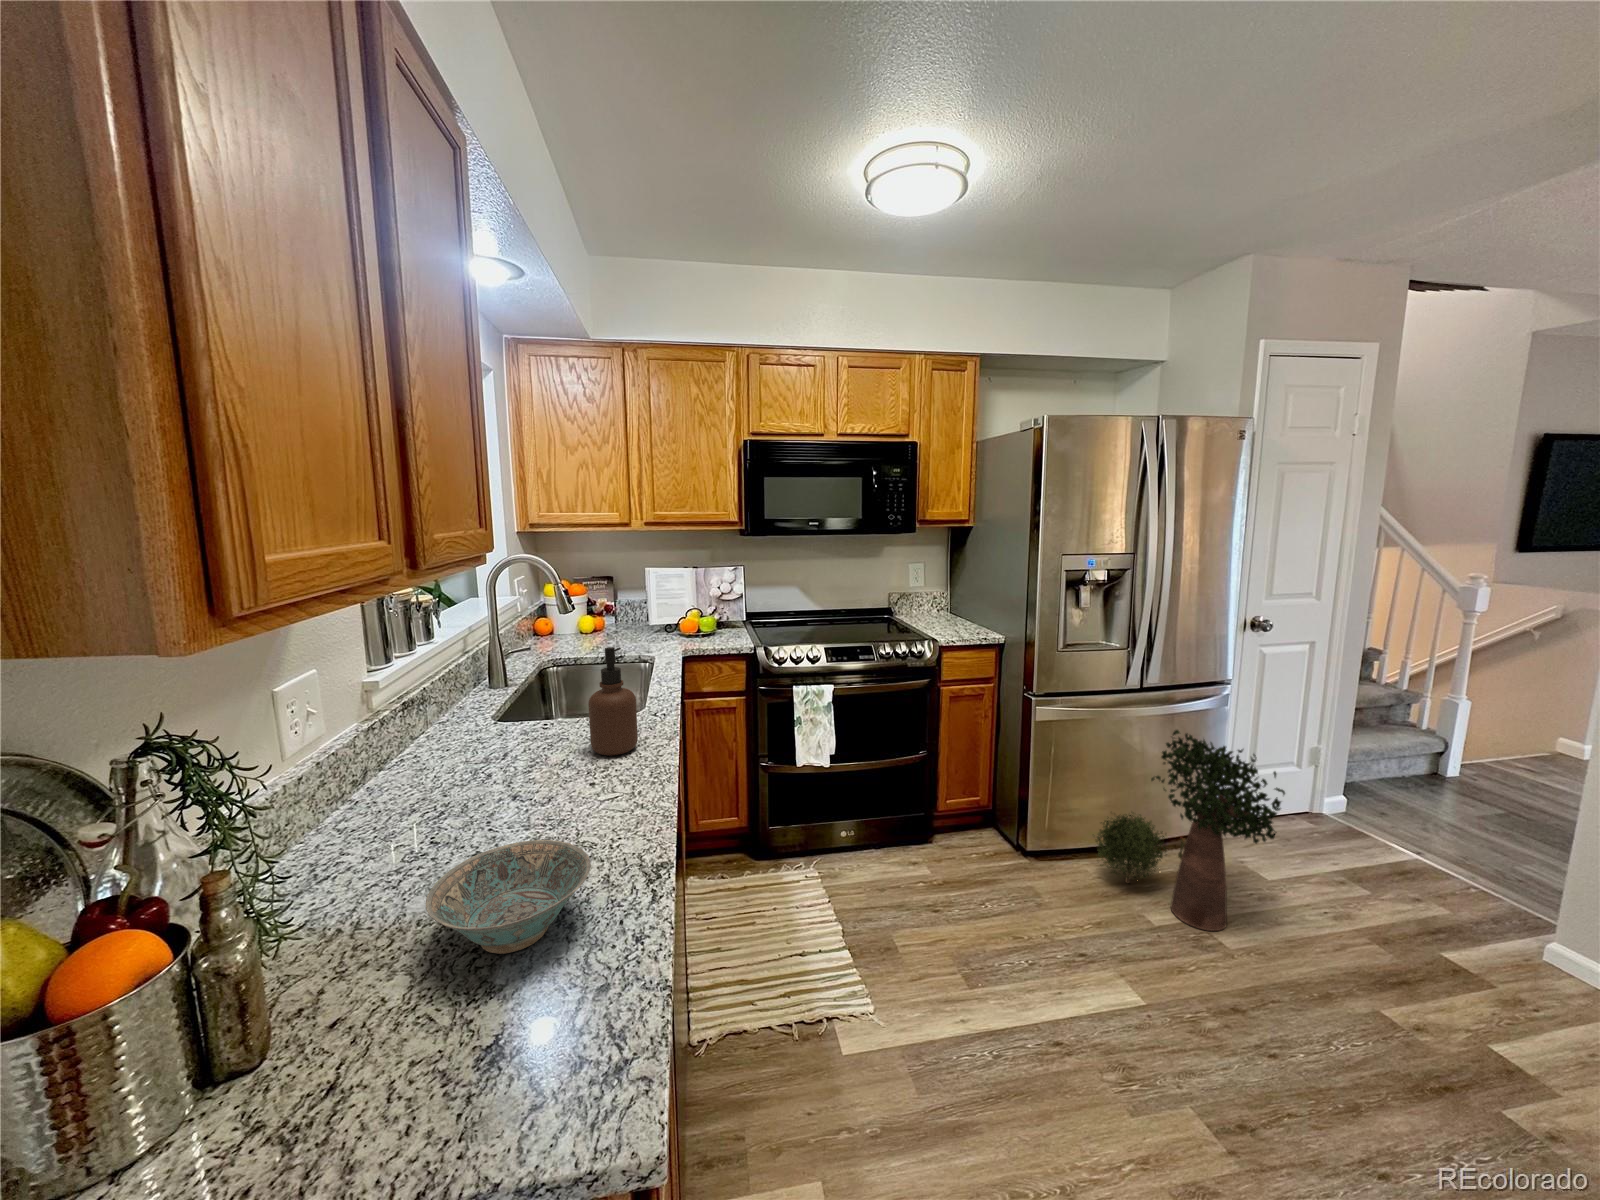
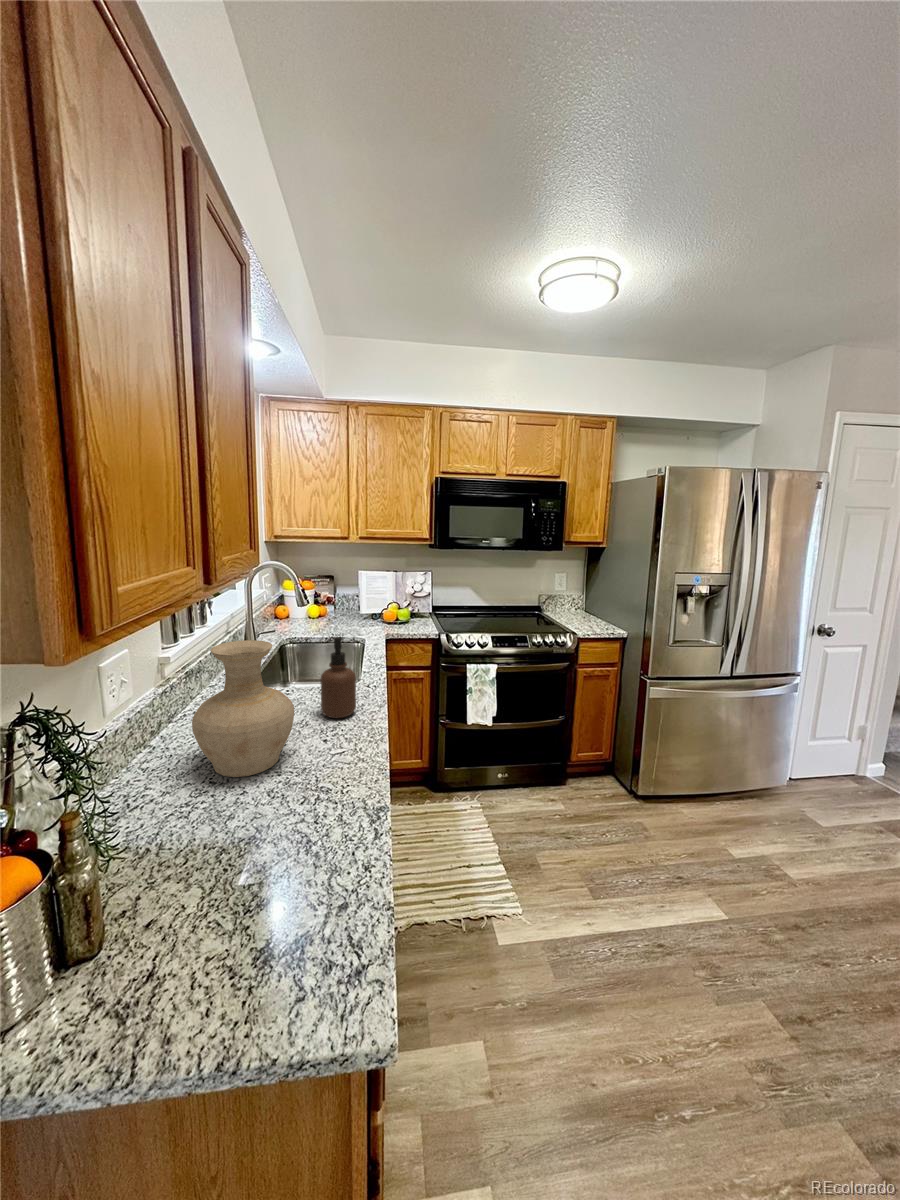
vase: none [408,651,549,834] -> present [192,640,294,777]
potted plant: present [1096,730,1285,931] -> none [692,712,847,867]
ceramic bowl: present [426,840,591,954] -> none [213,789,331,875]

